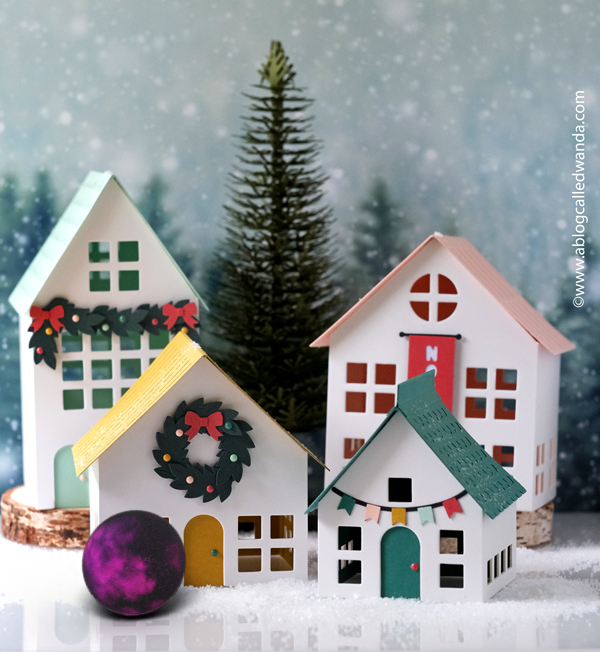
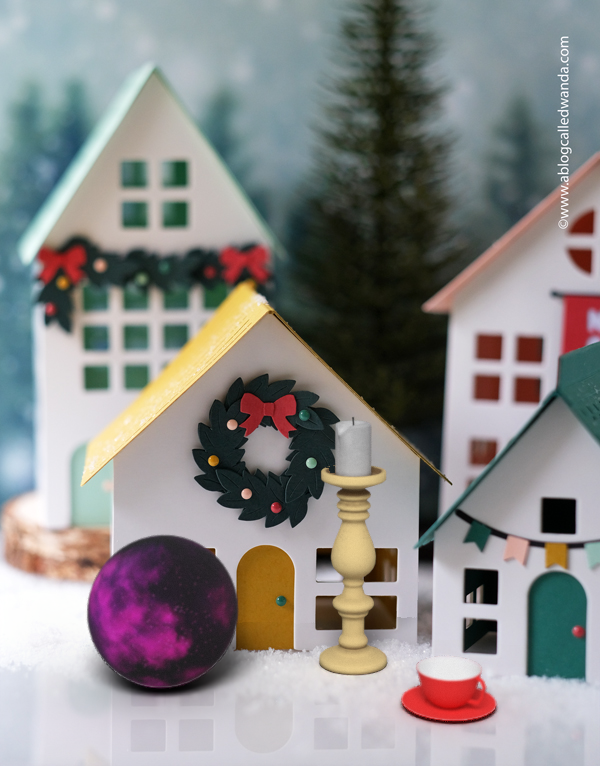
candle holder: none [241,426,288,603] -> present [319,417,387,675]
teacup: none [298,586,361,627] -> present [401,656,497,721]

